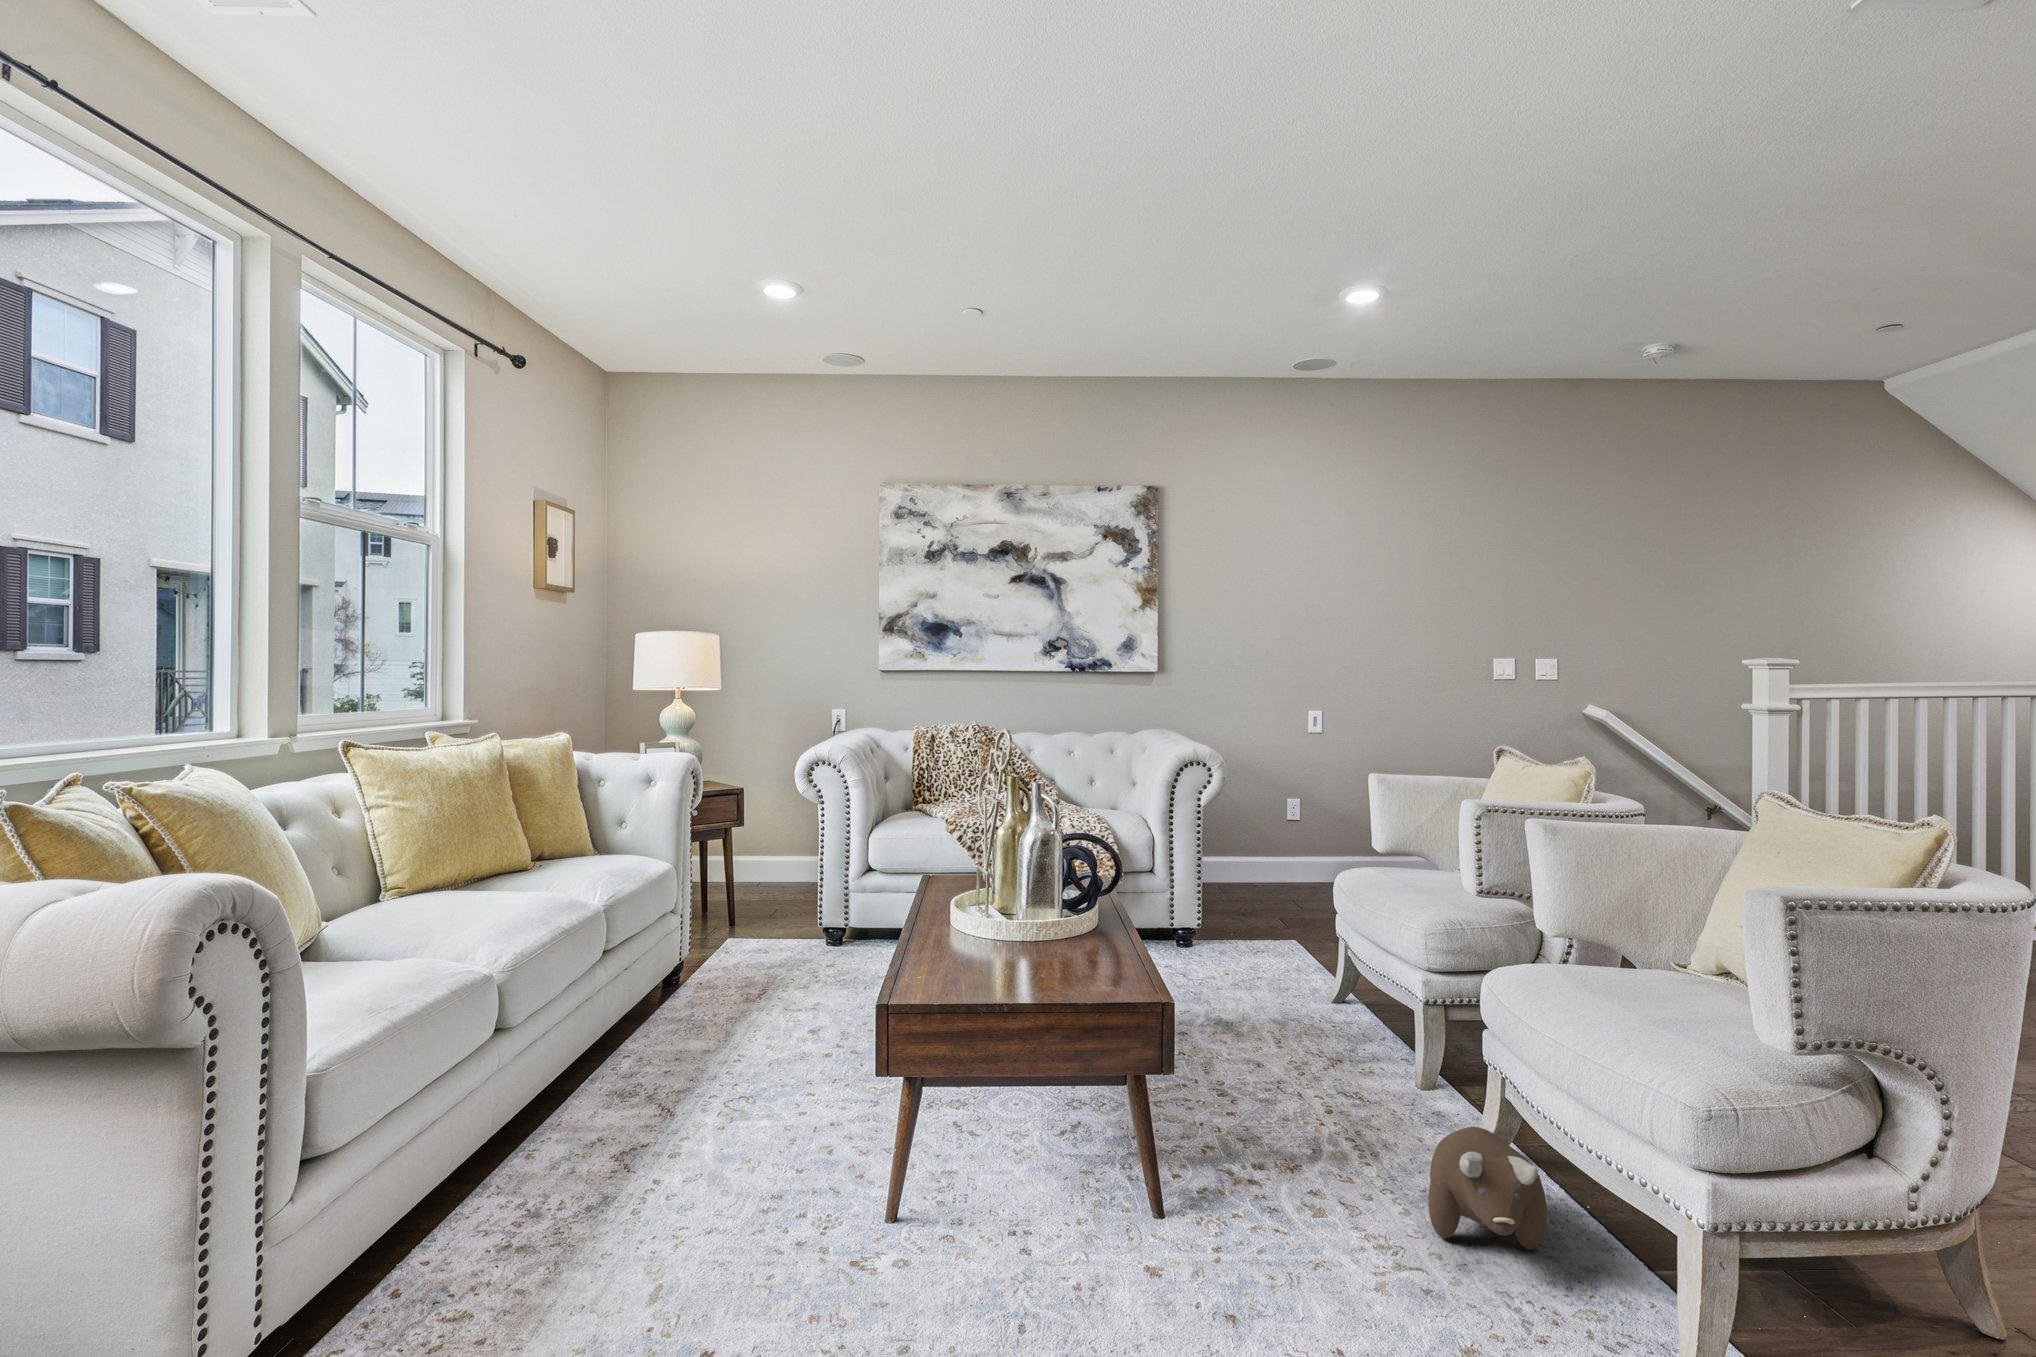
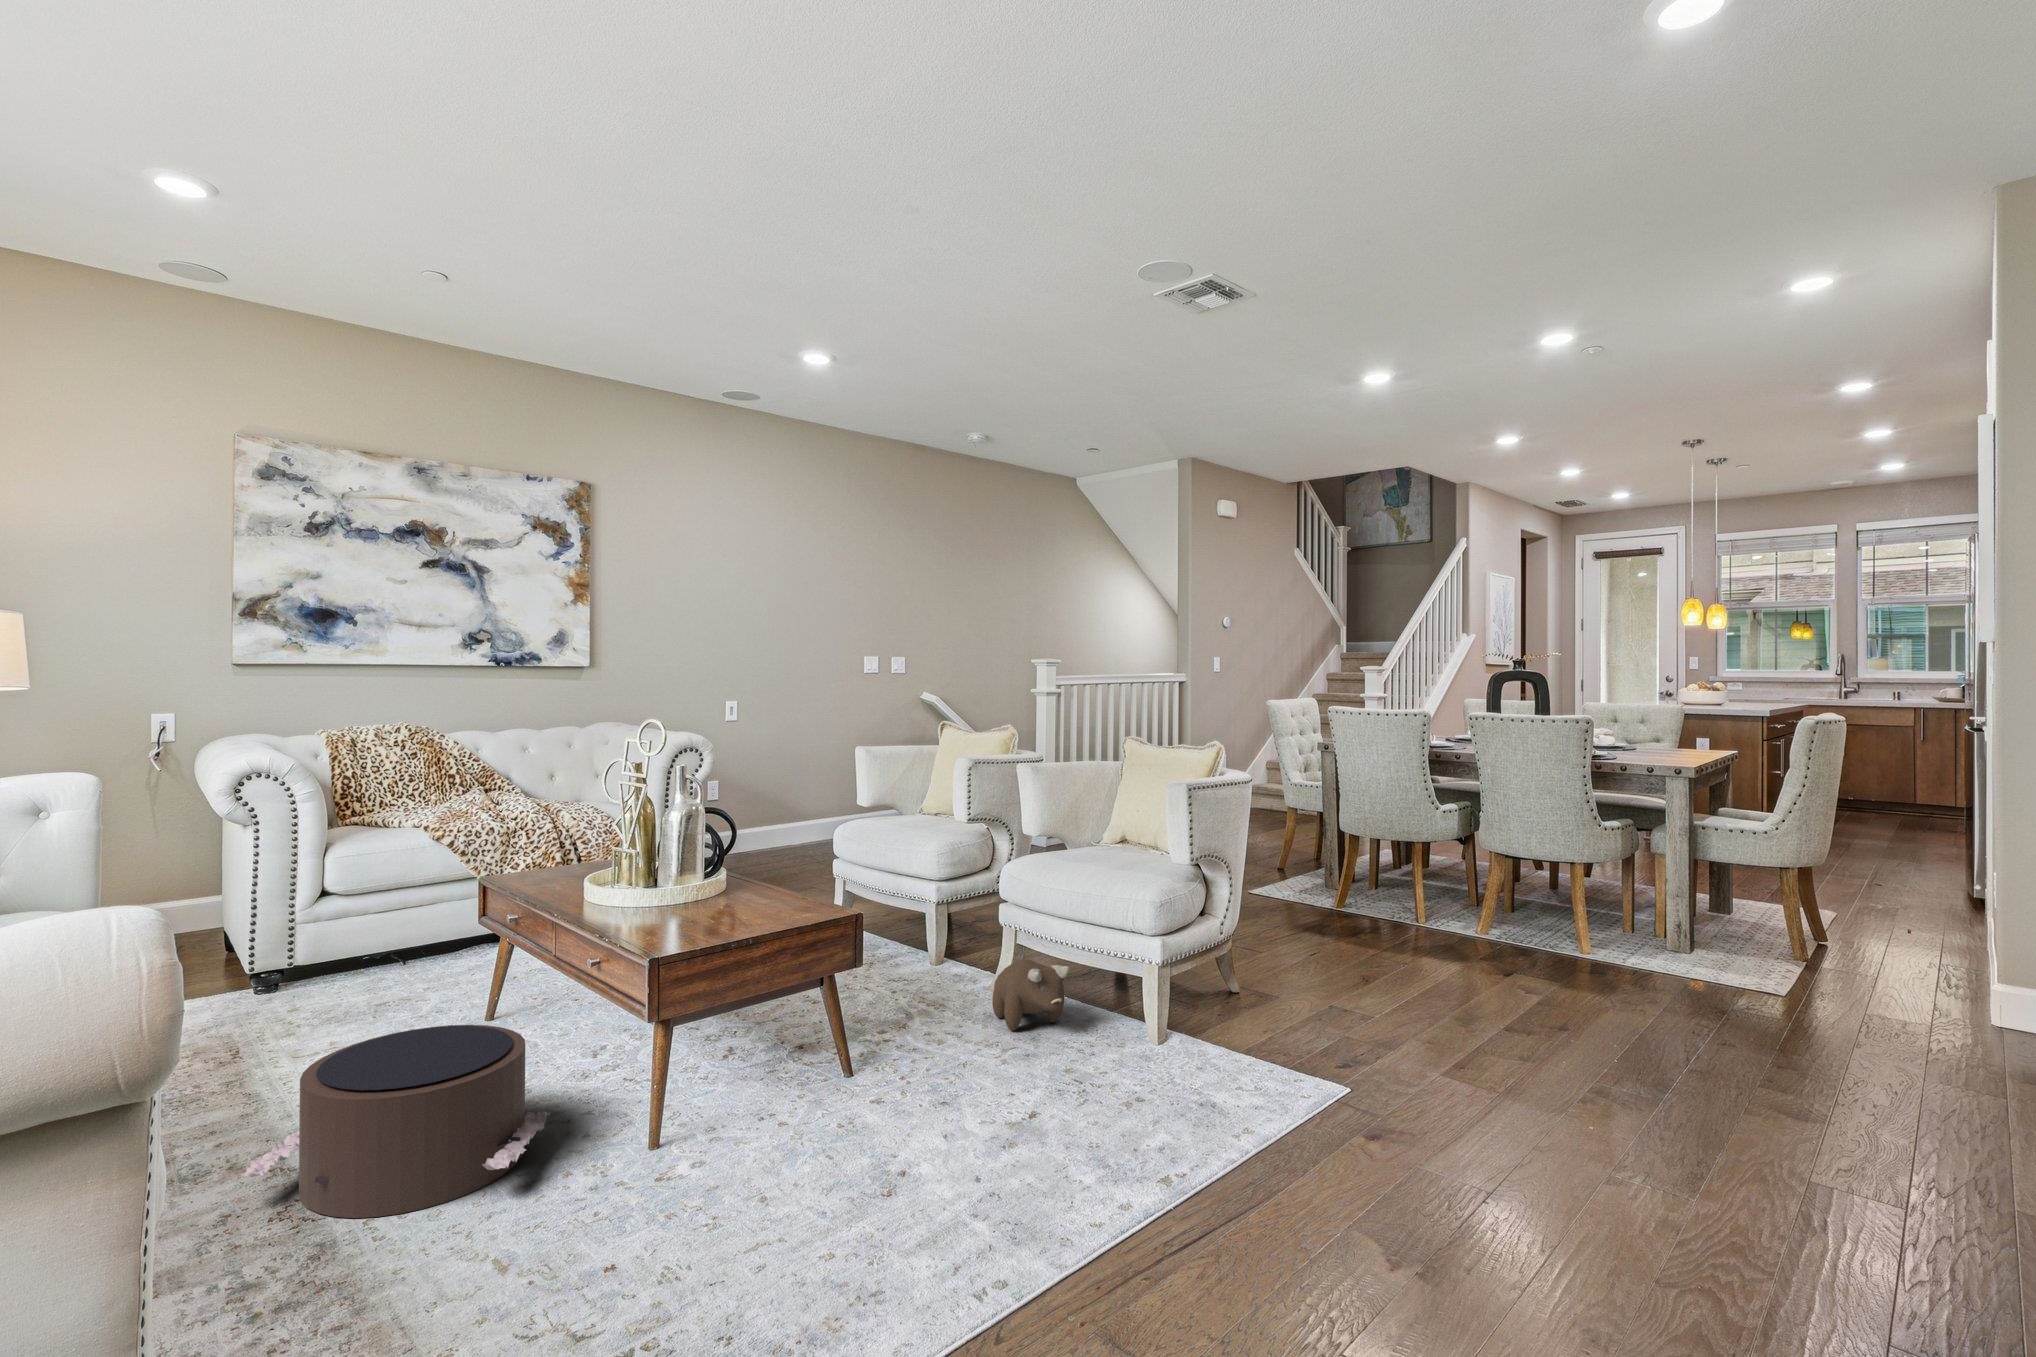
pouf: none [580,1019,811,1211] -> present [241,1025,551,1218]

